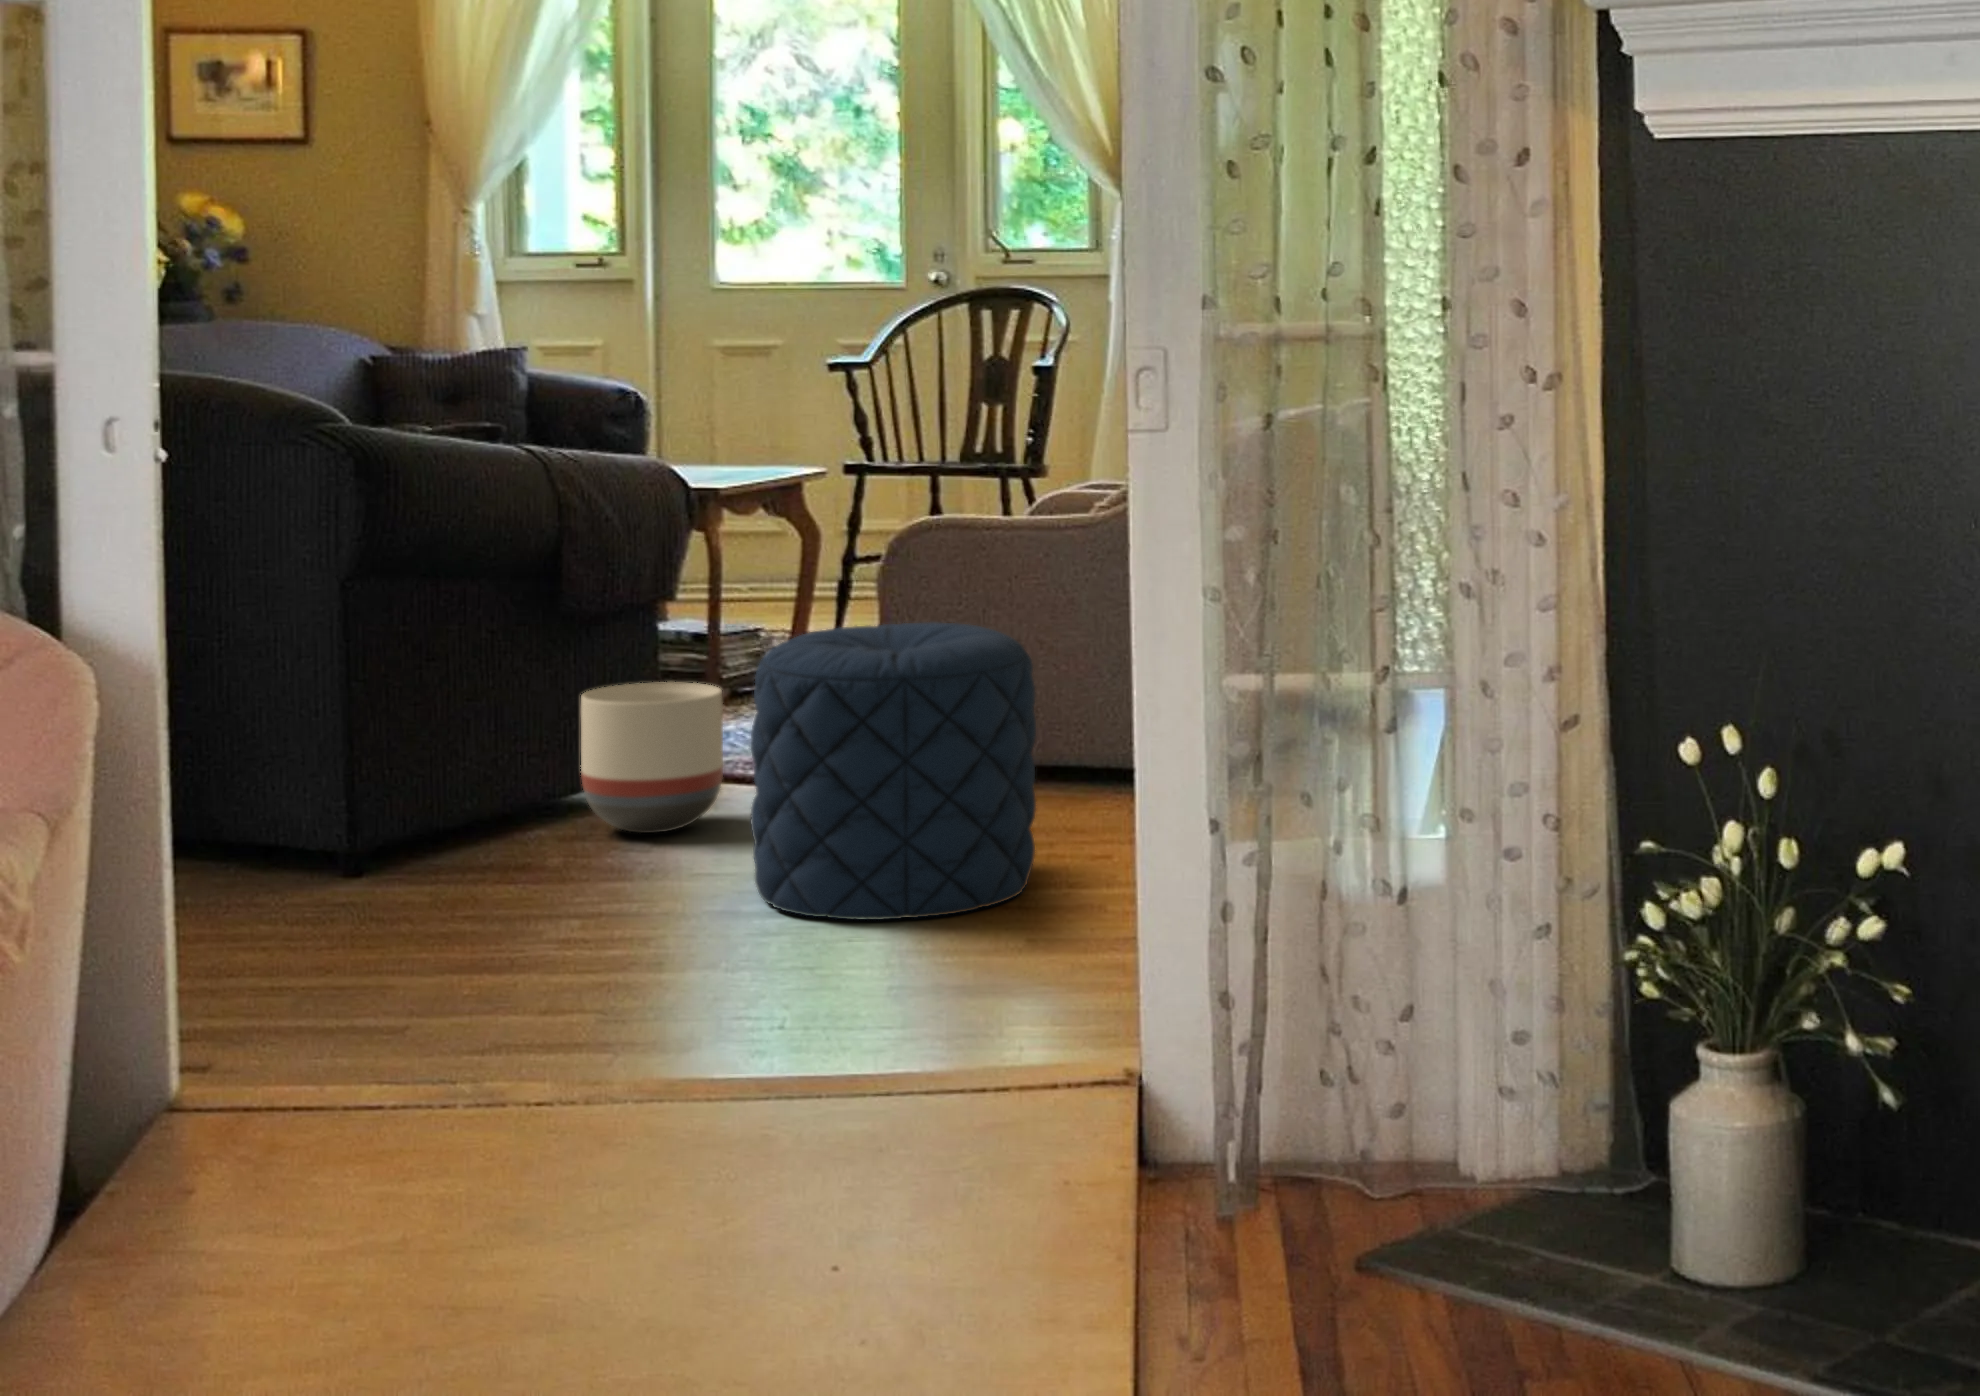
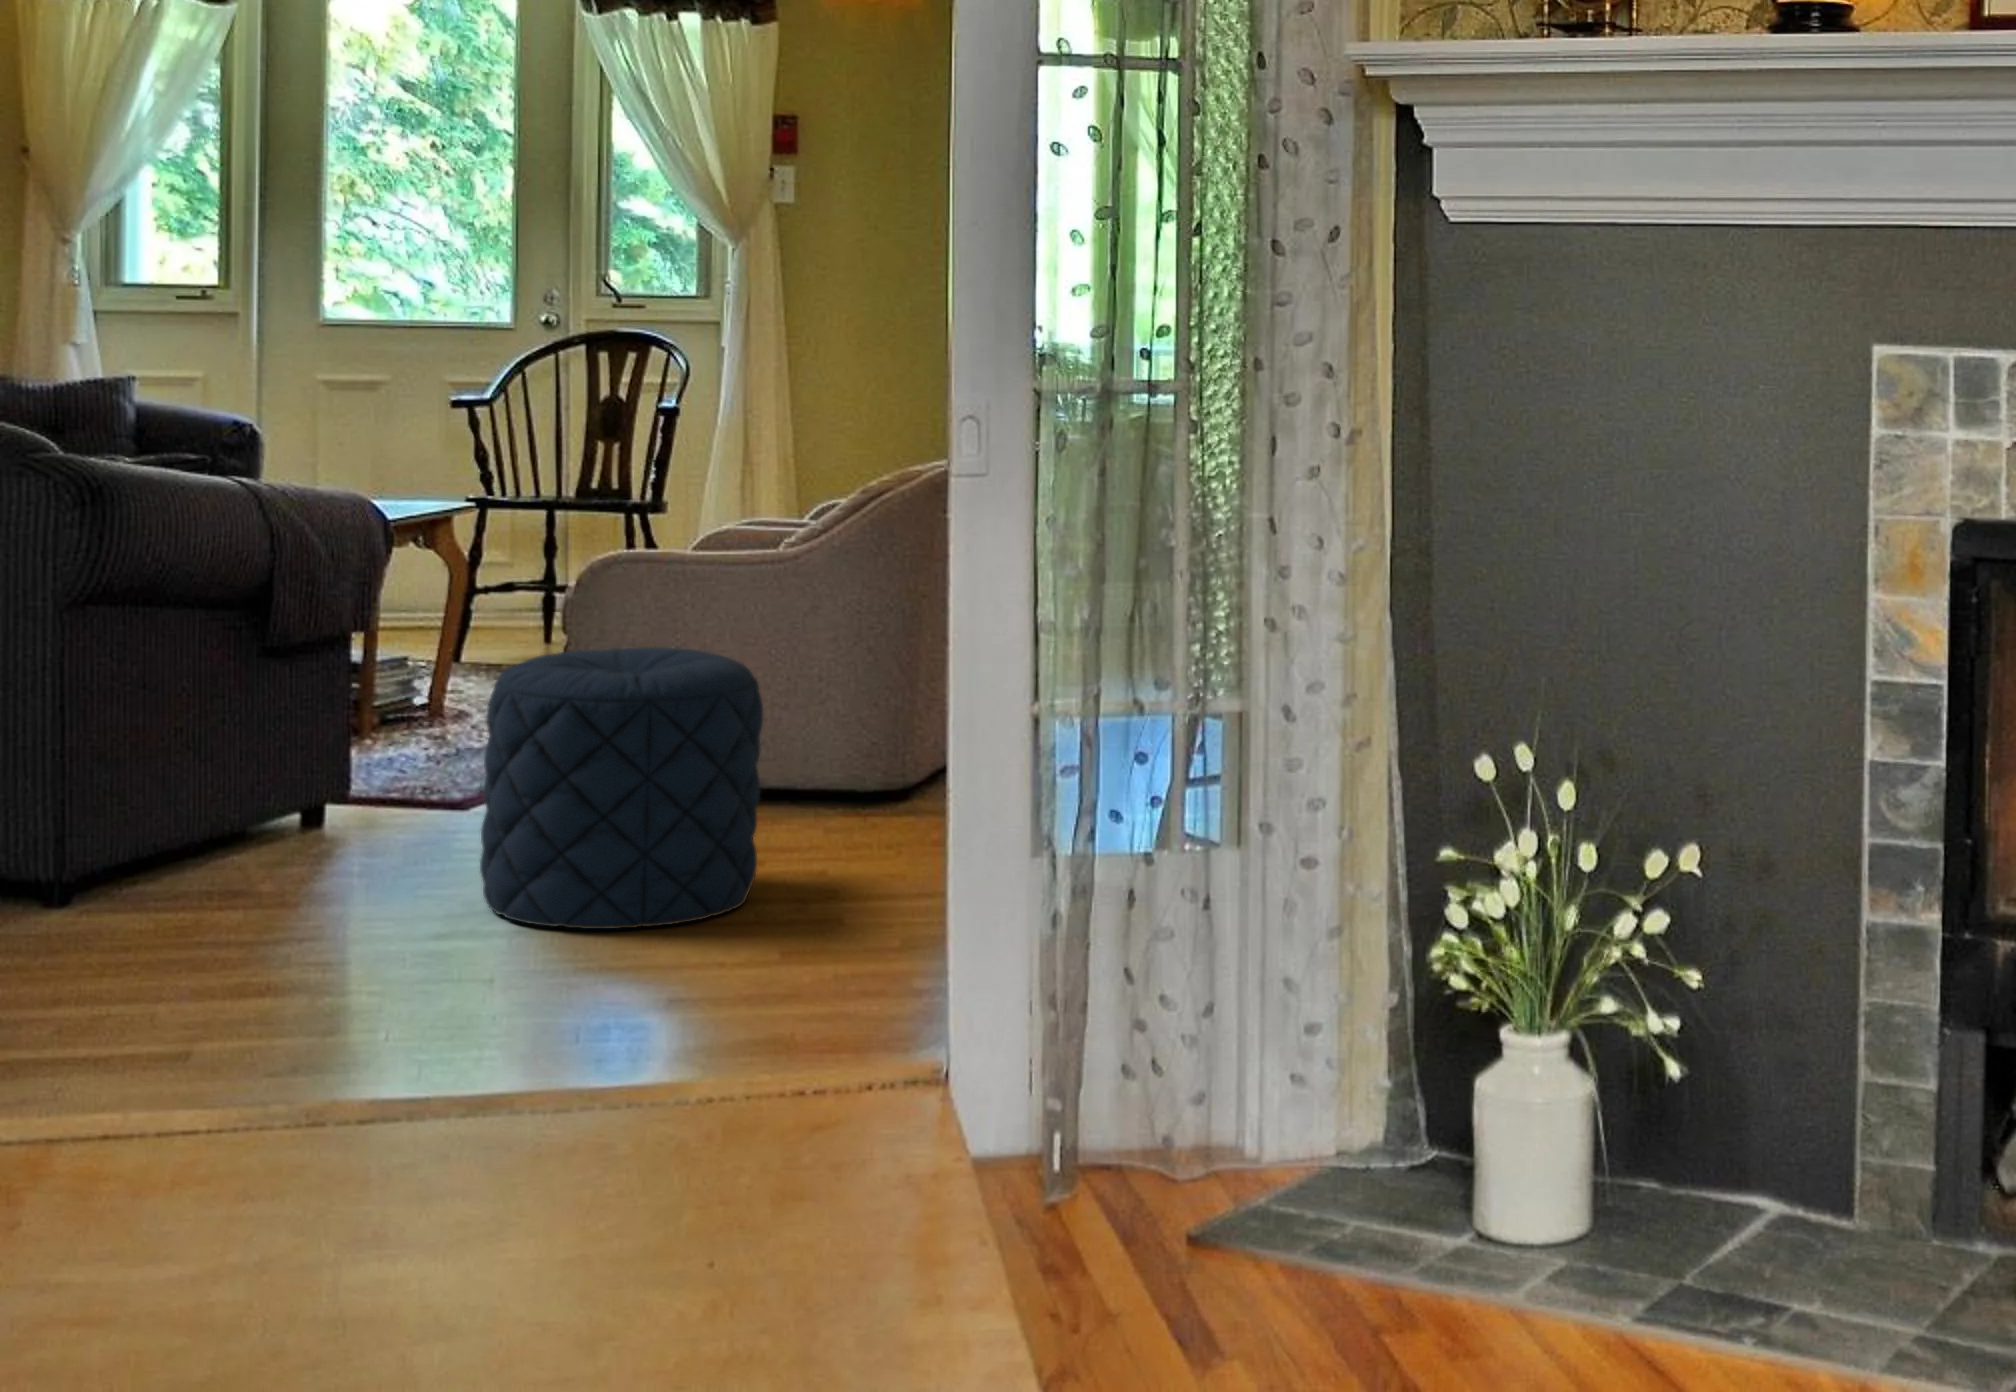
planter: present [581,682,723,833] -> none [280,703,424,848]

